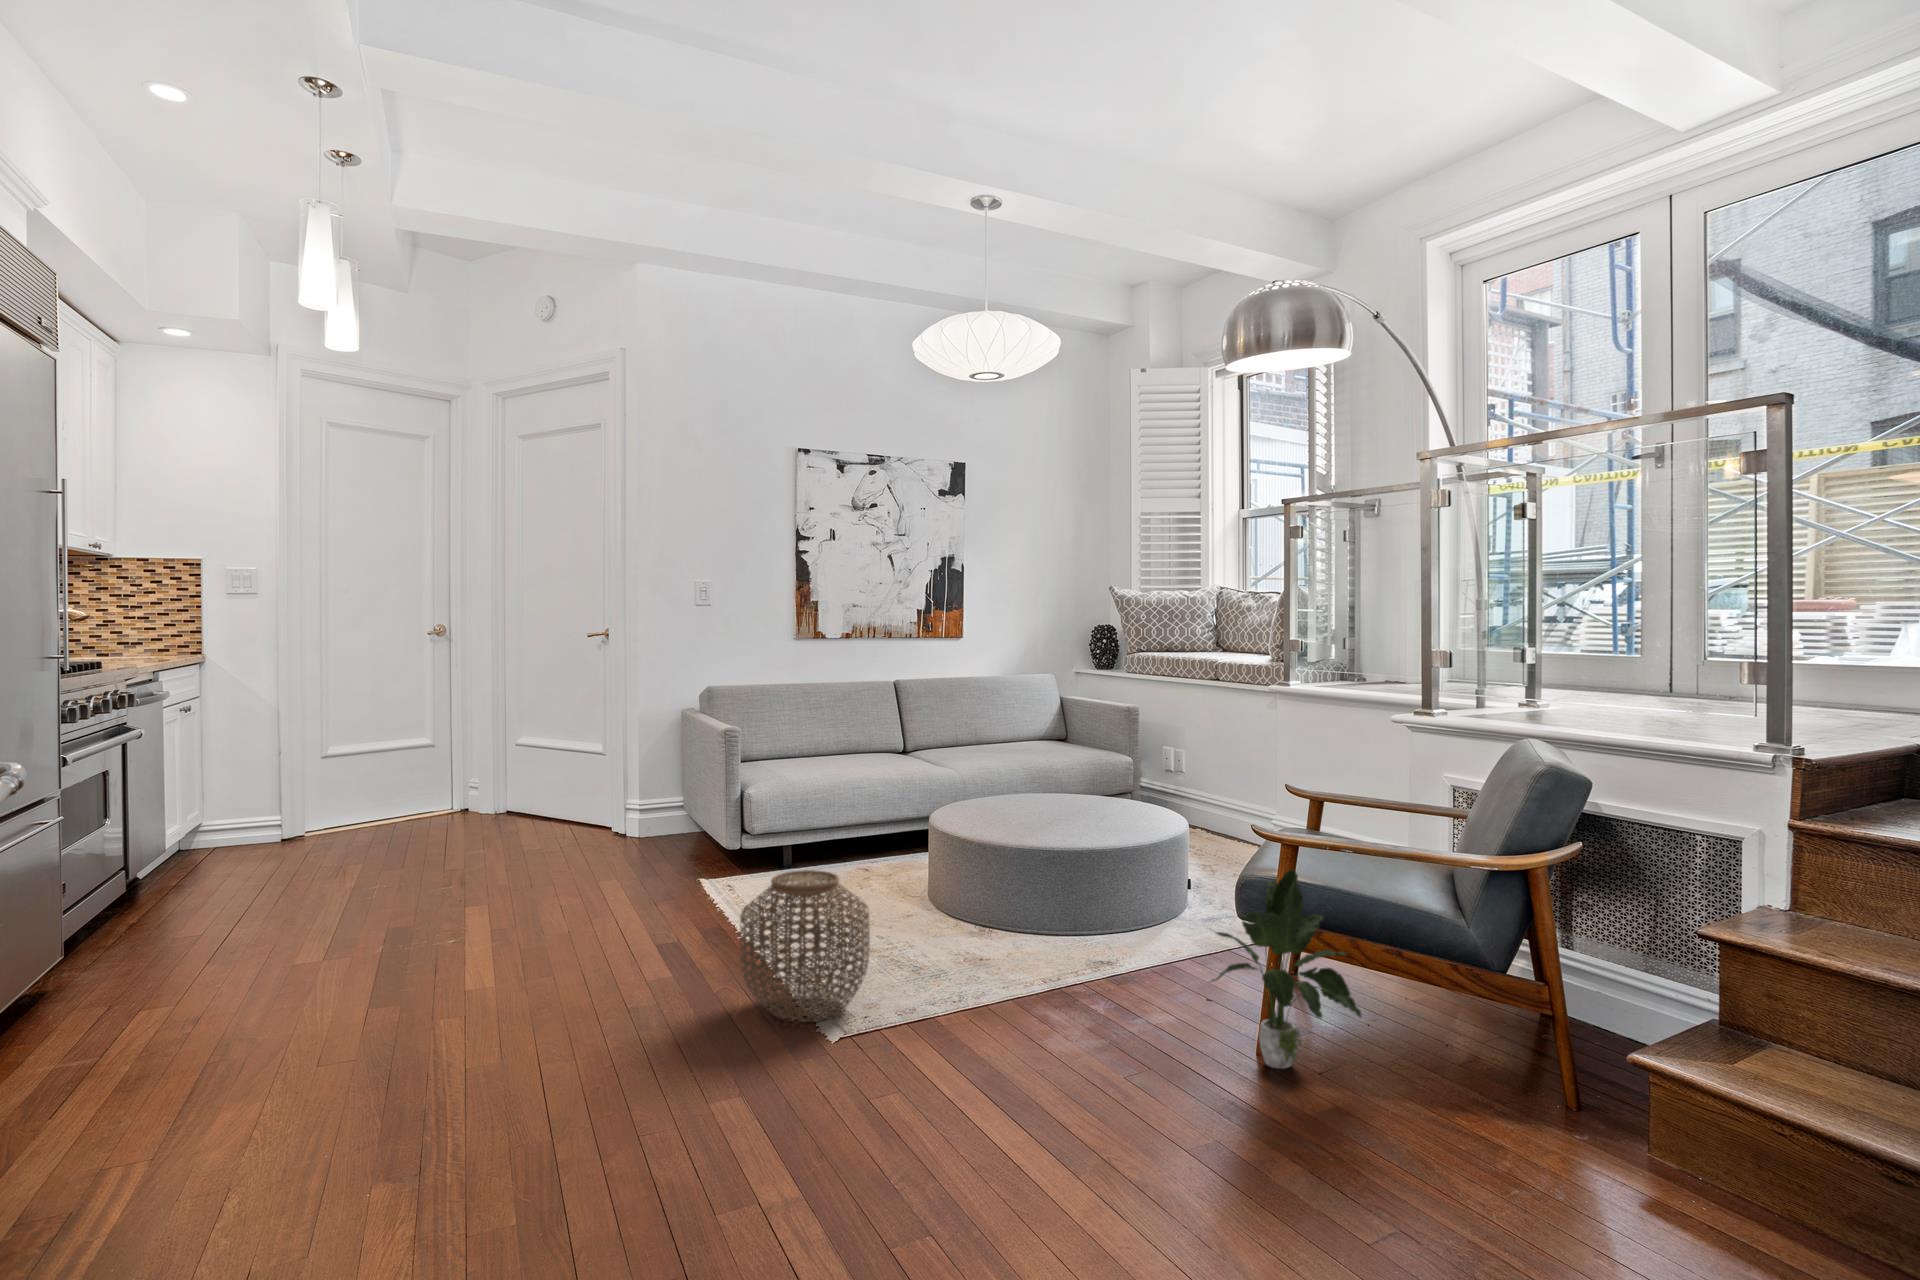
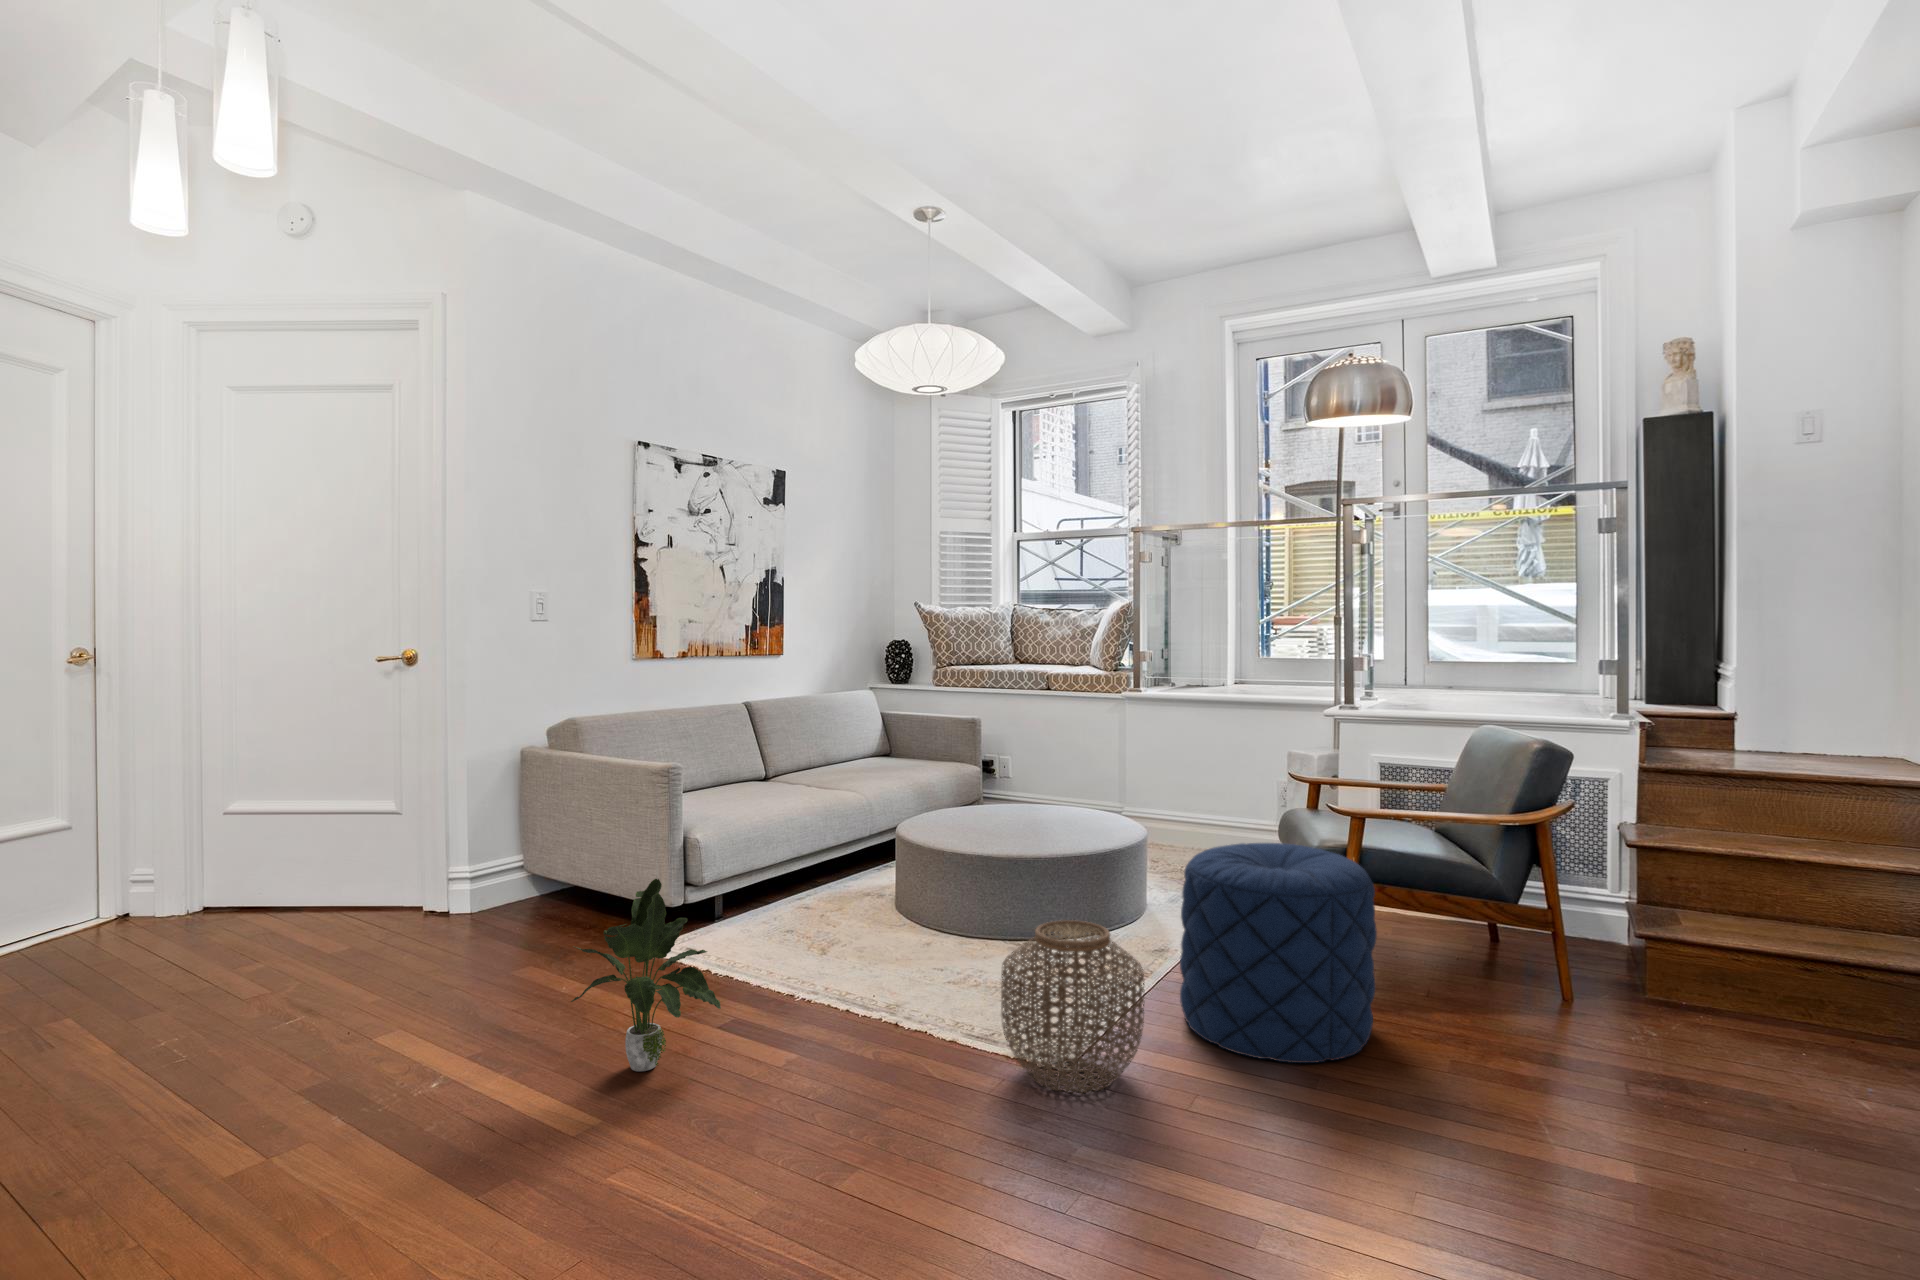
pouf: none [958,827,1150,1047] -> present [1180,843,1377,1063]
potted plant: present [1210,870,1362,1069] -> present [571,879,721,1071]

